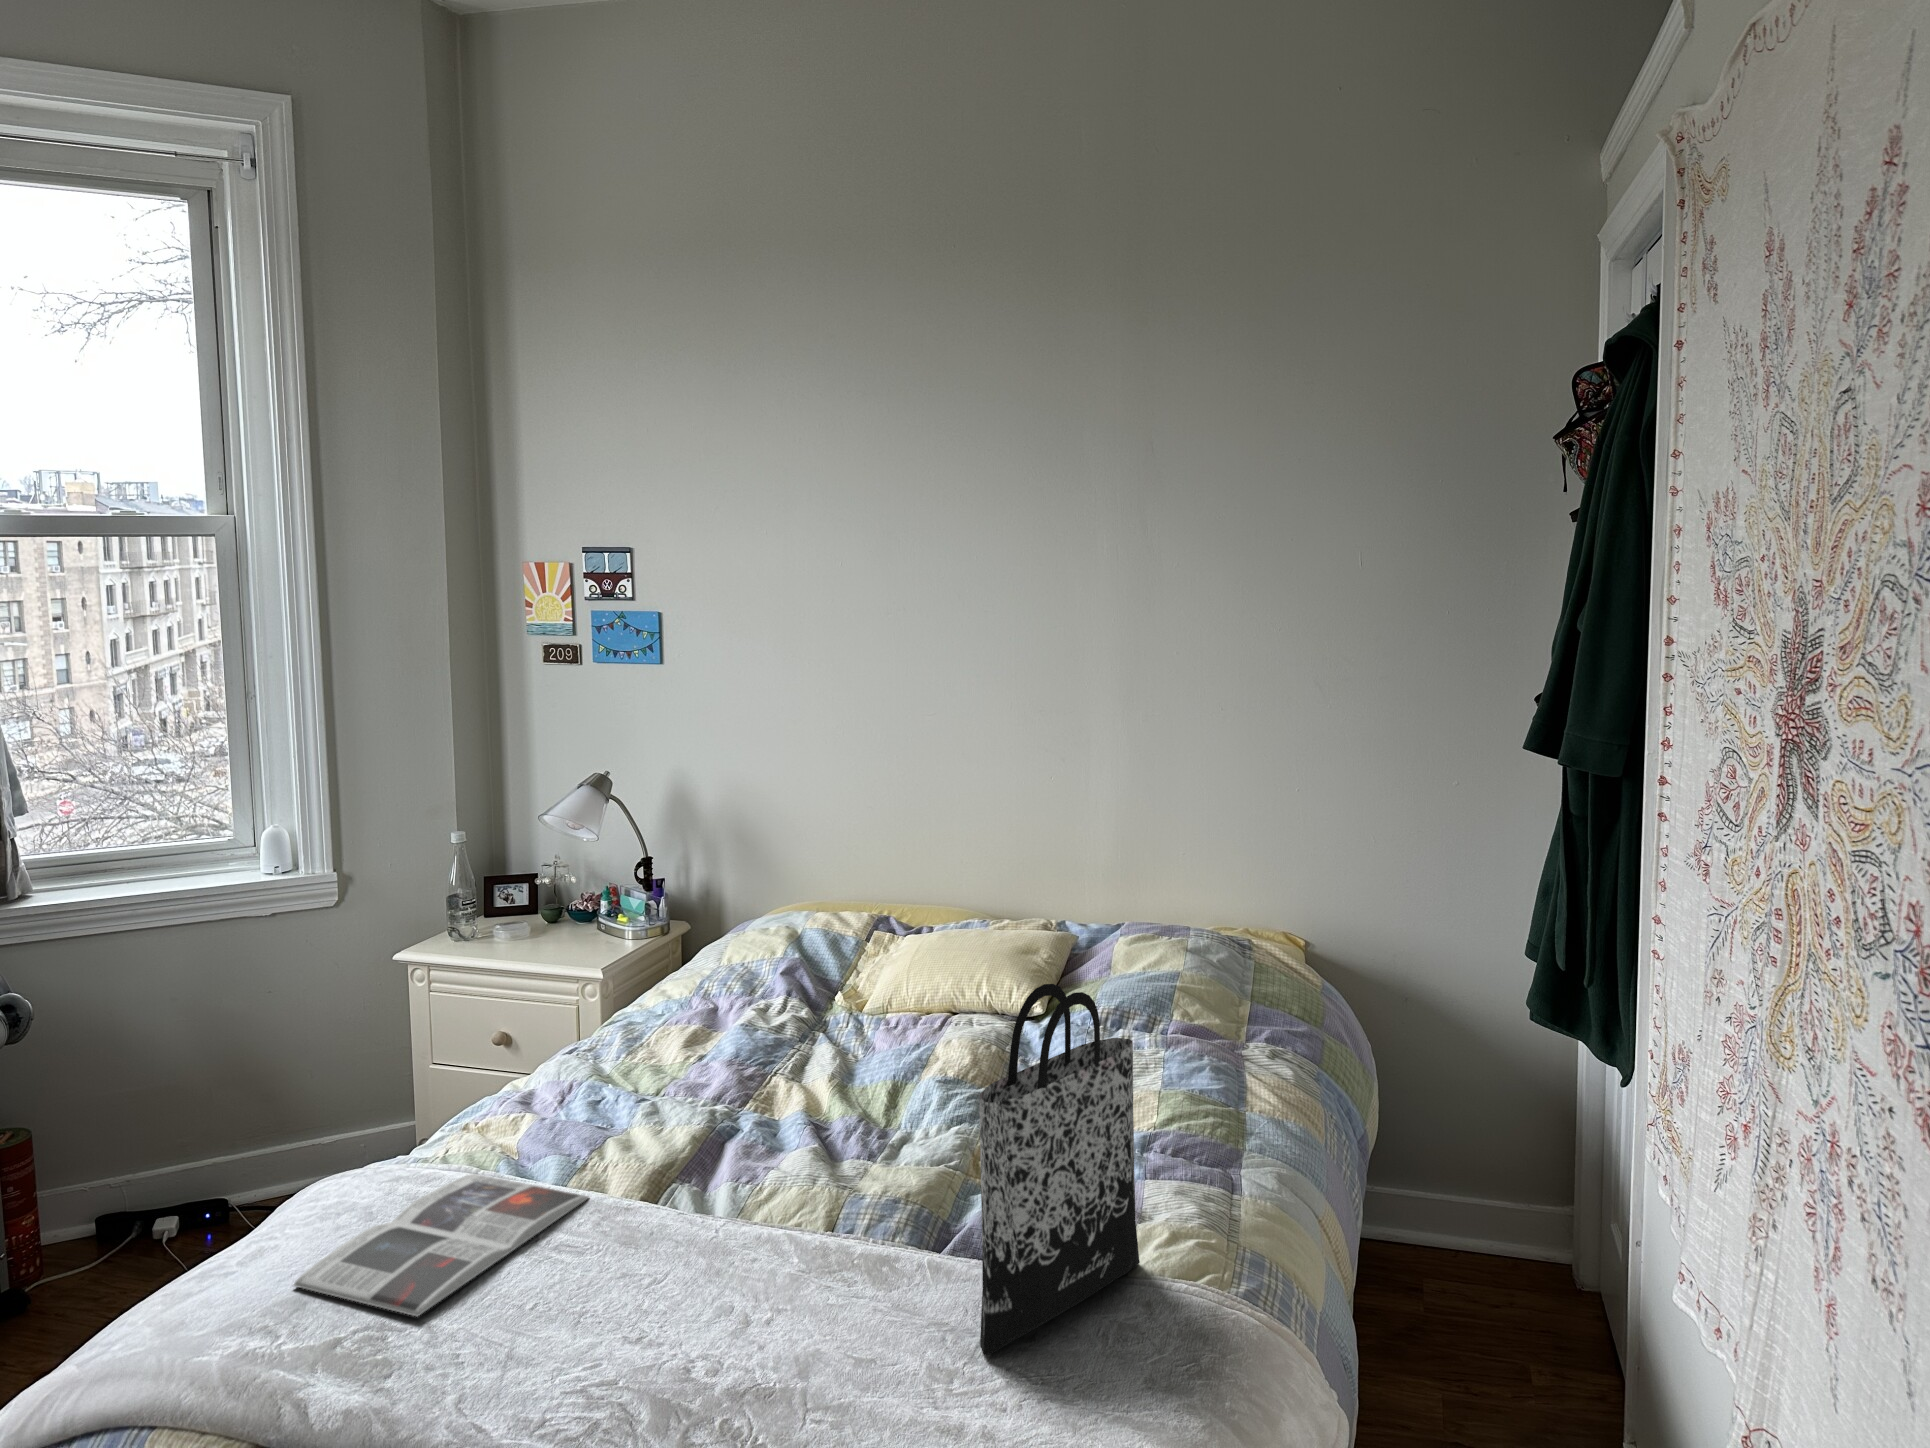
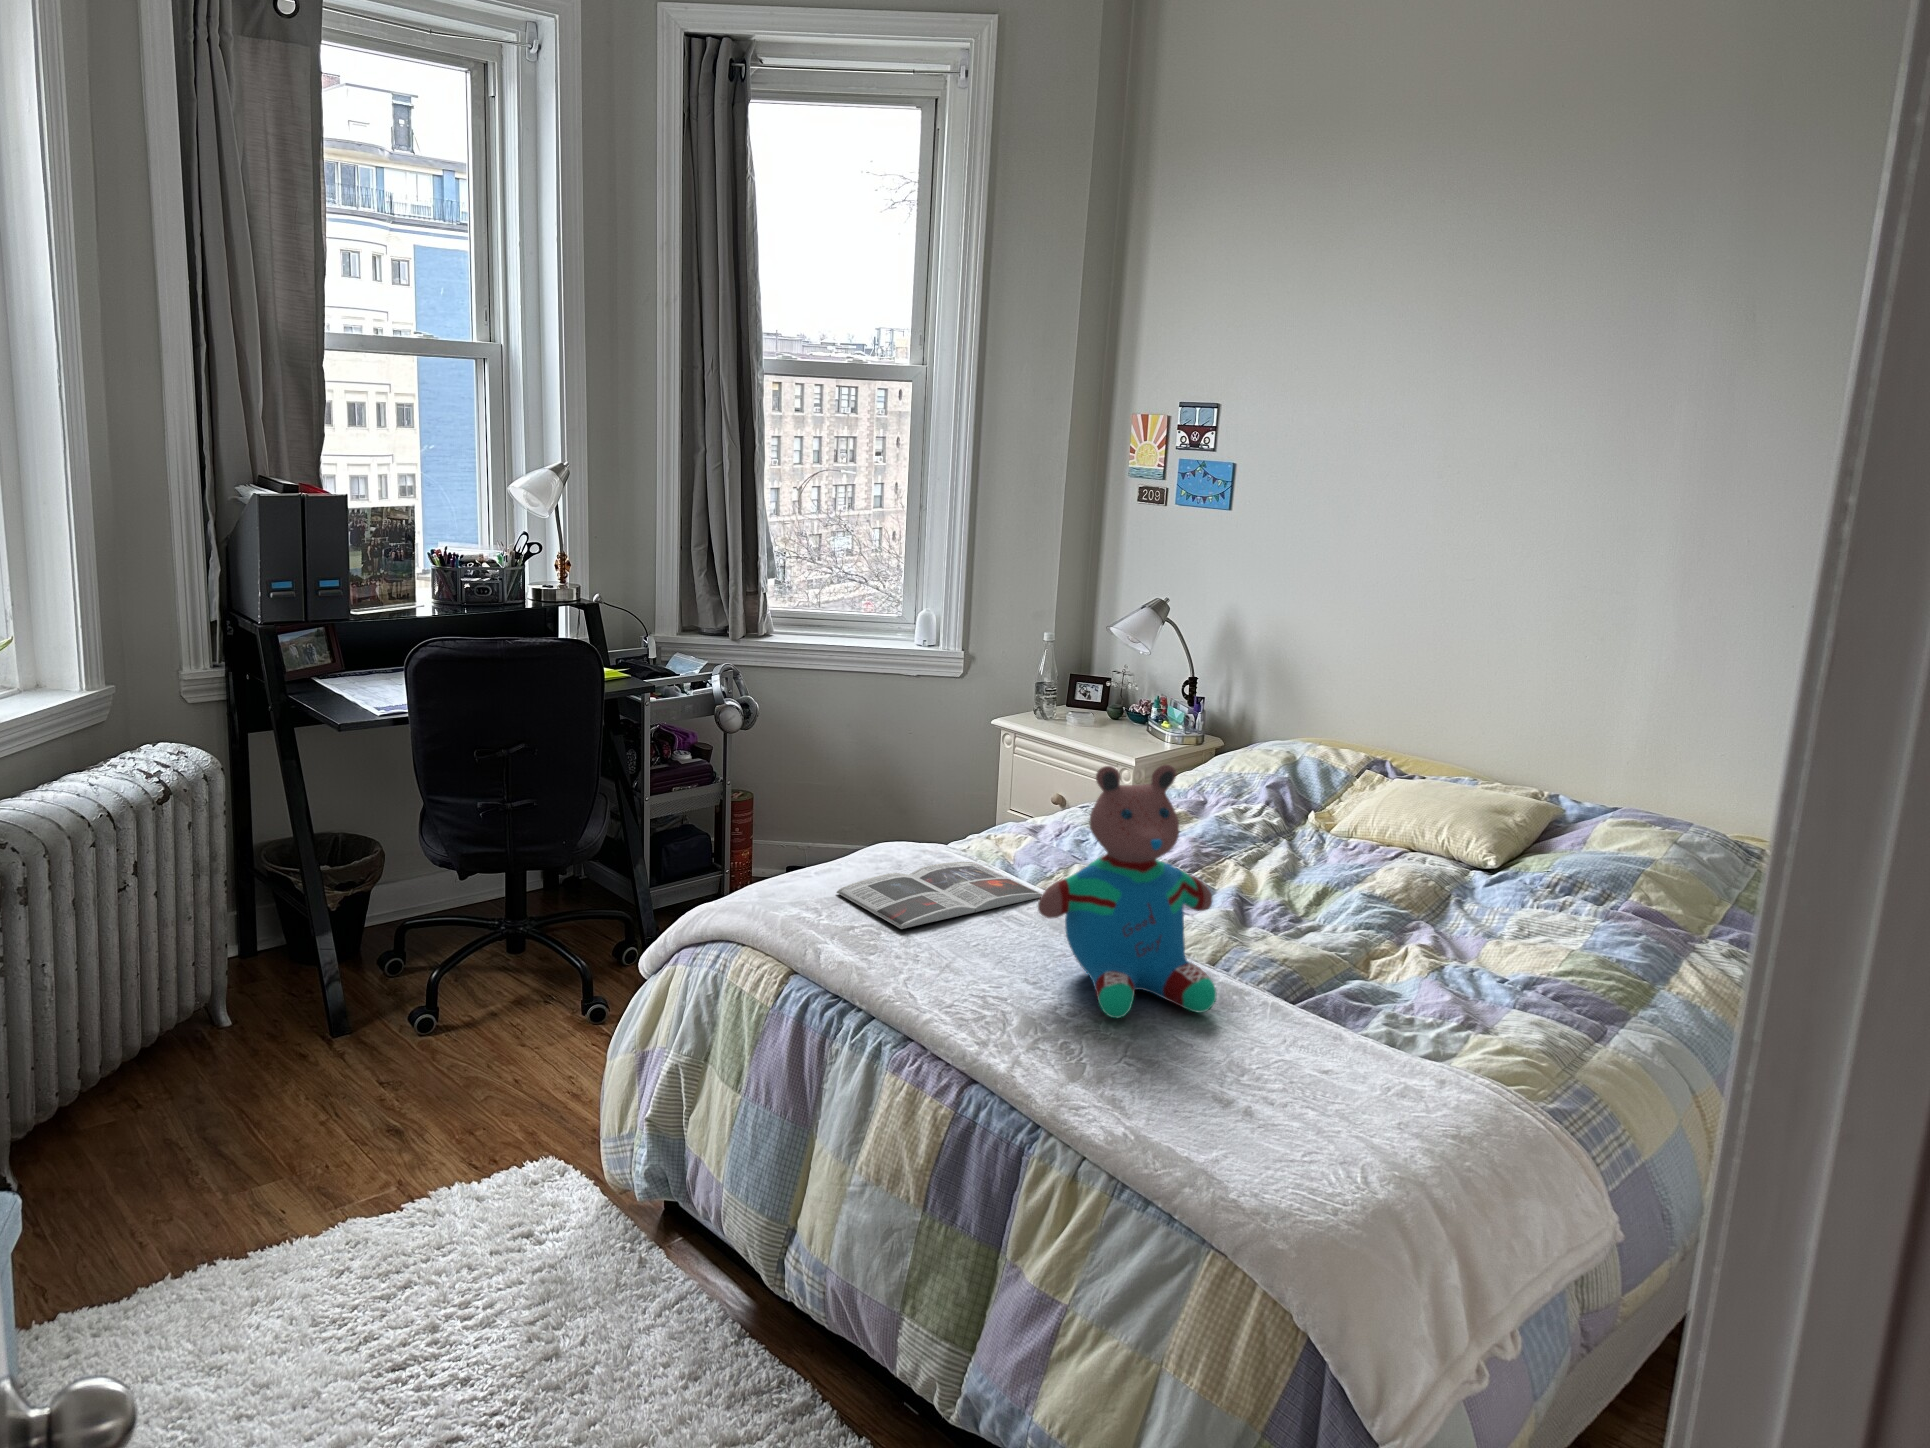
tote bag: present [979,984,1140,1355] -> none [1282,785,1478,1069]
teddy bear: none [629,1009,874,1359] -> present [1038,765,1216,1018]

